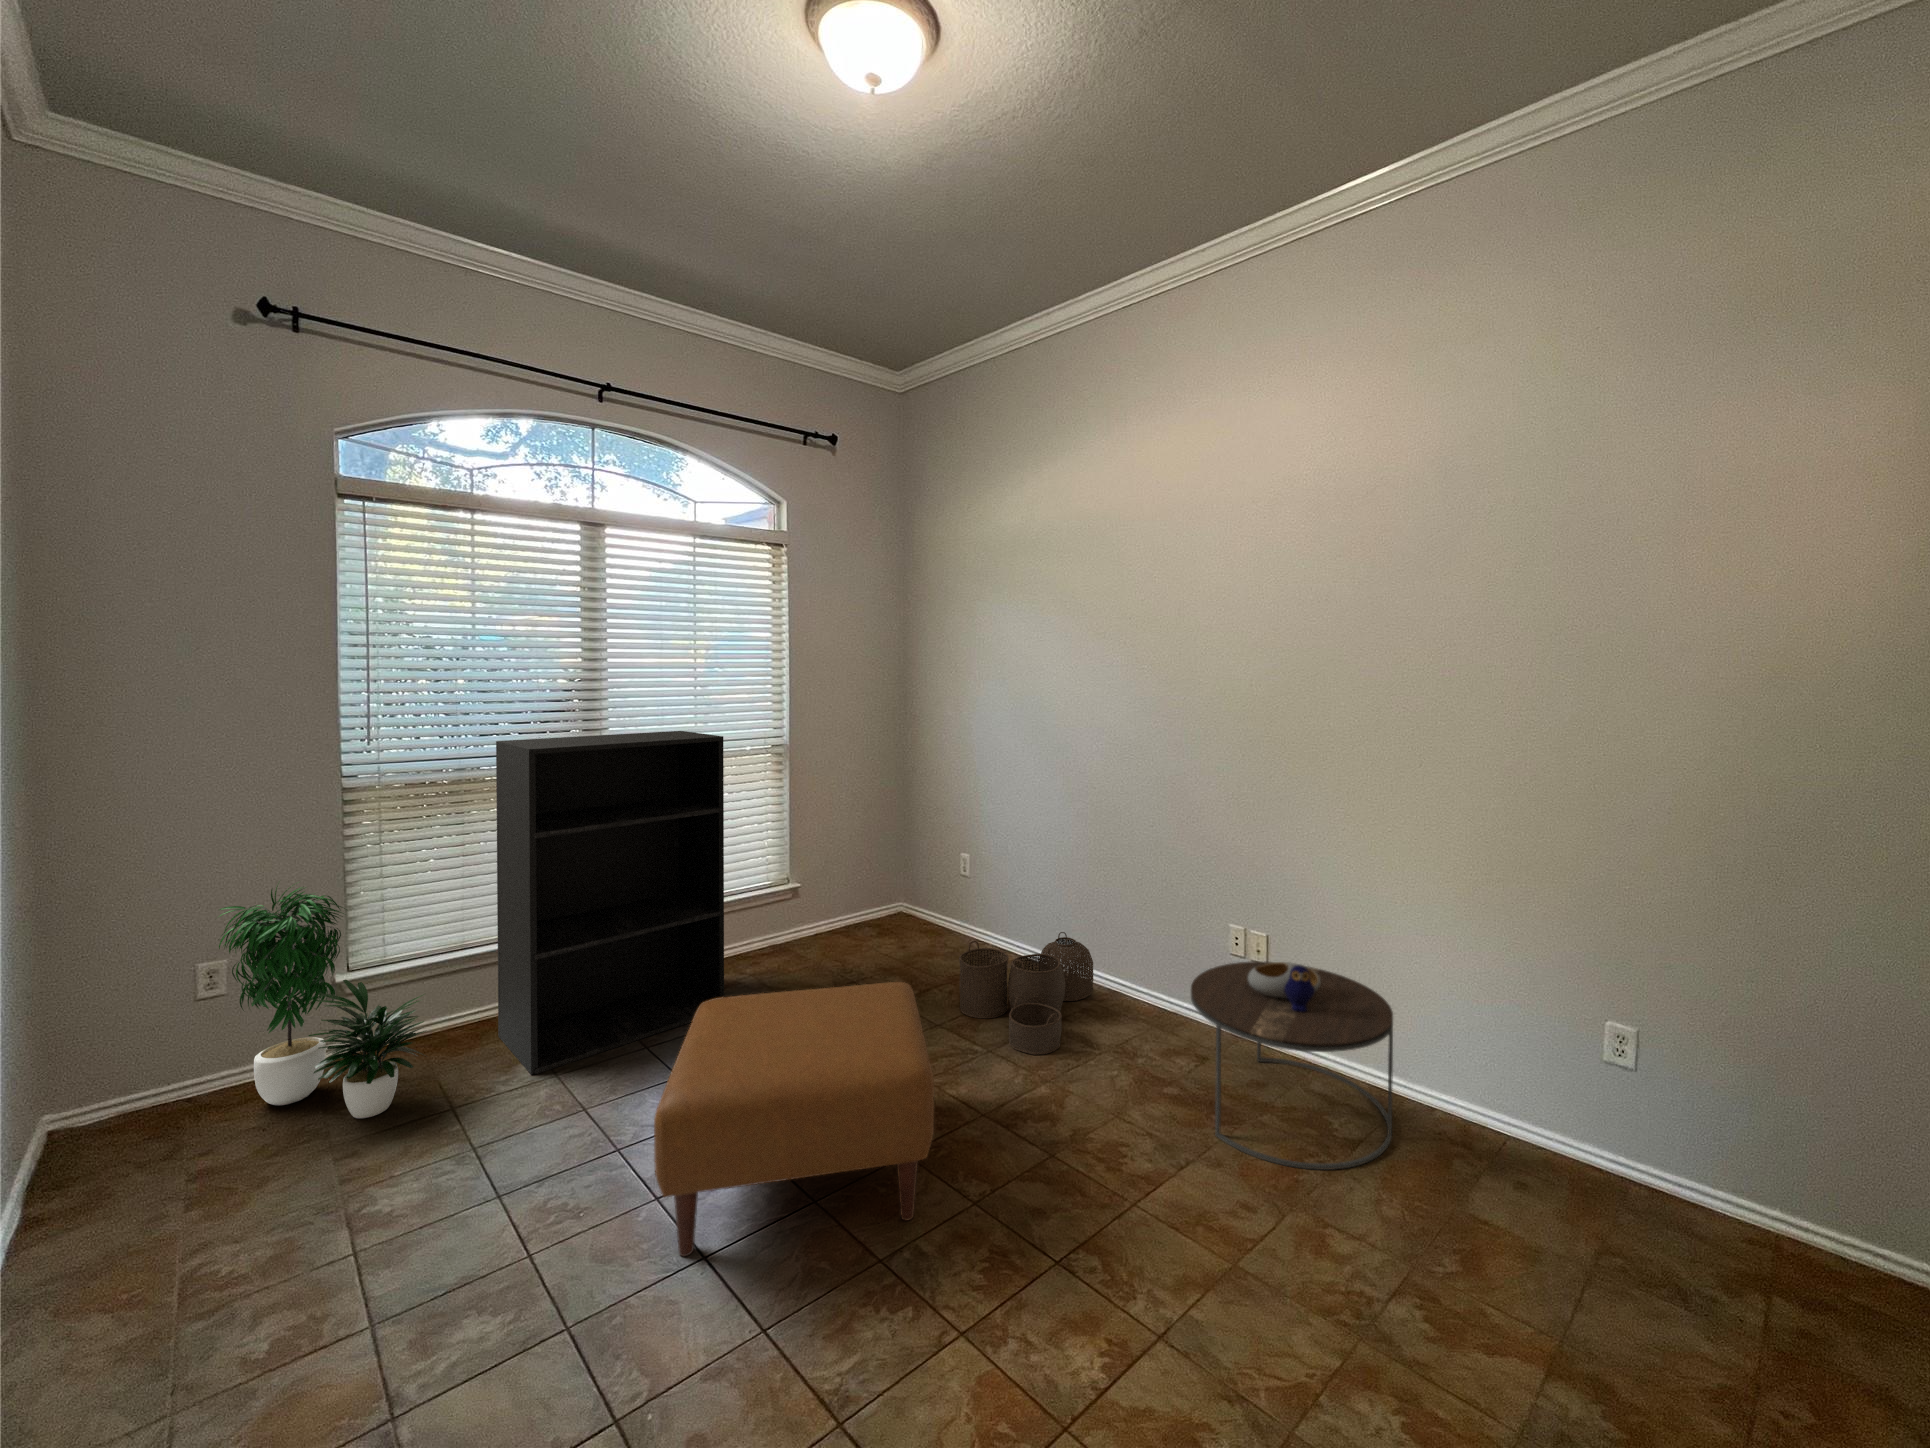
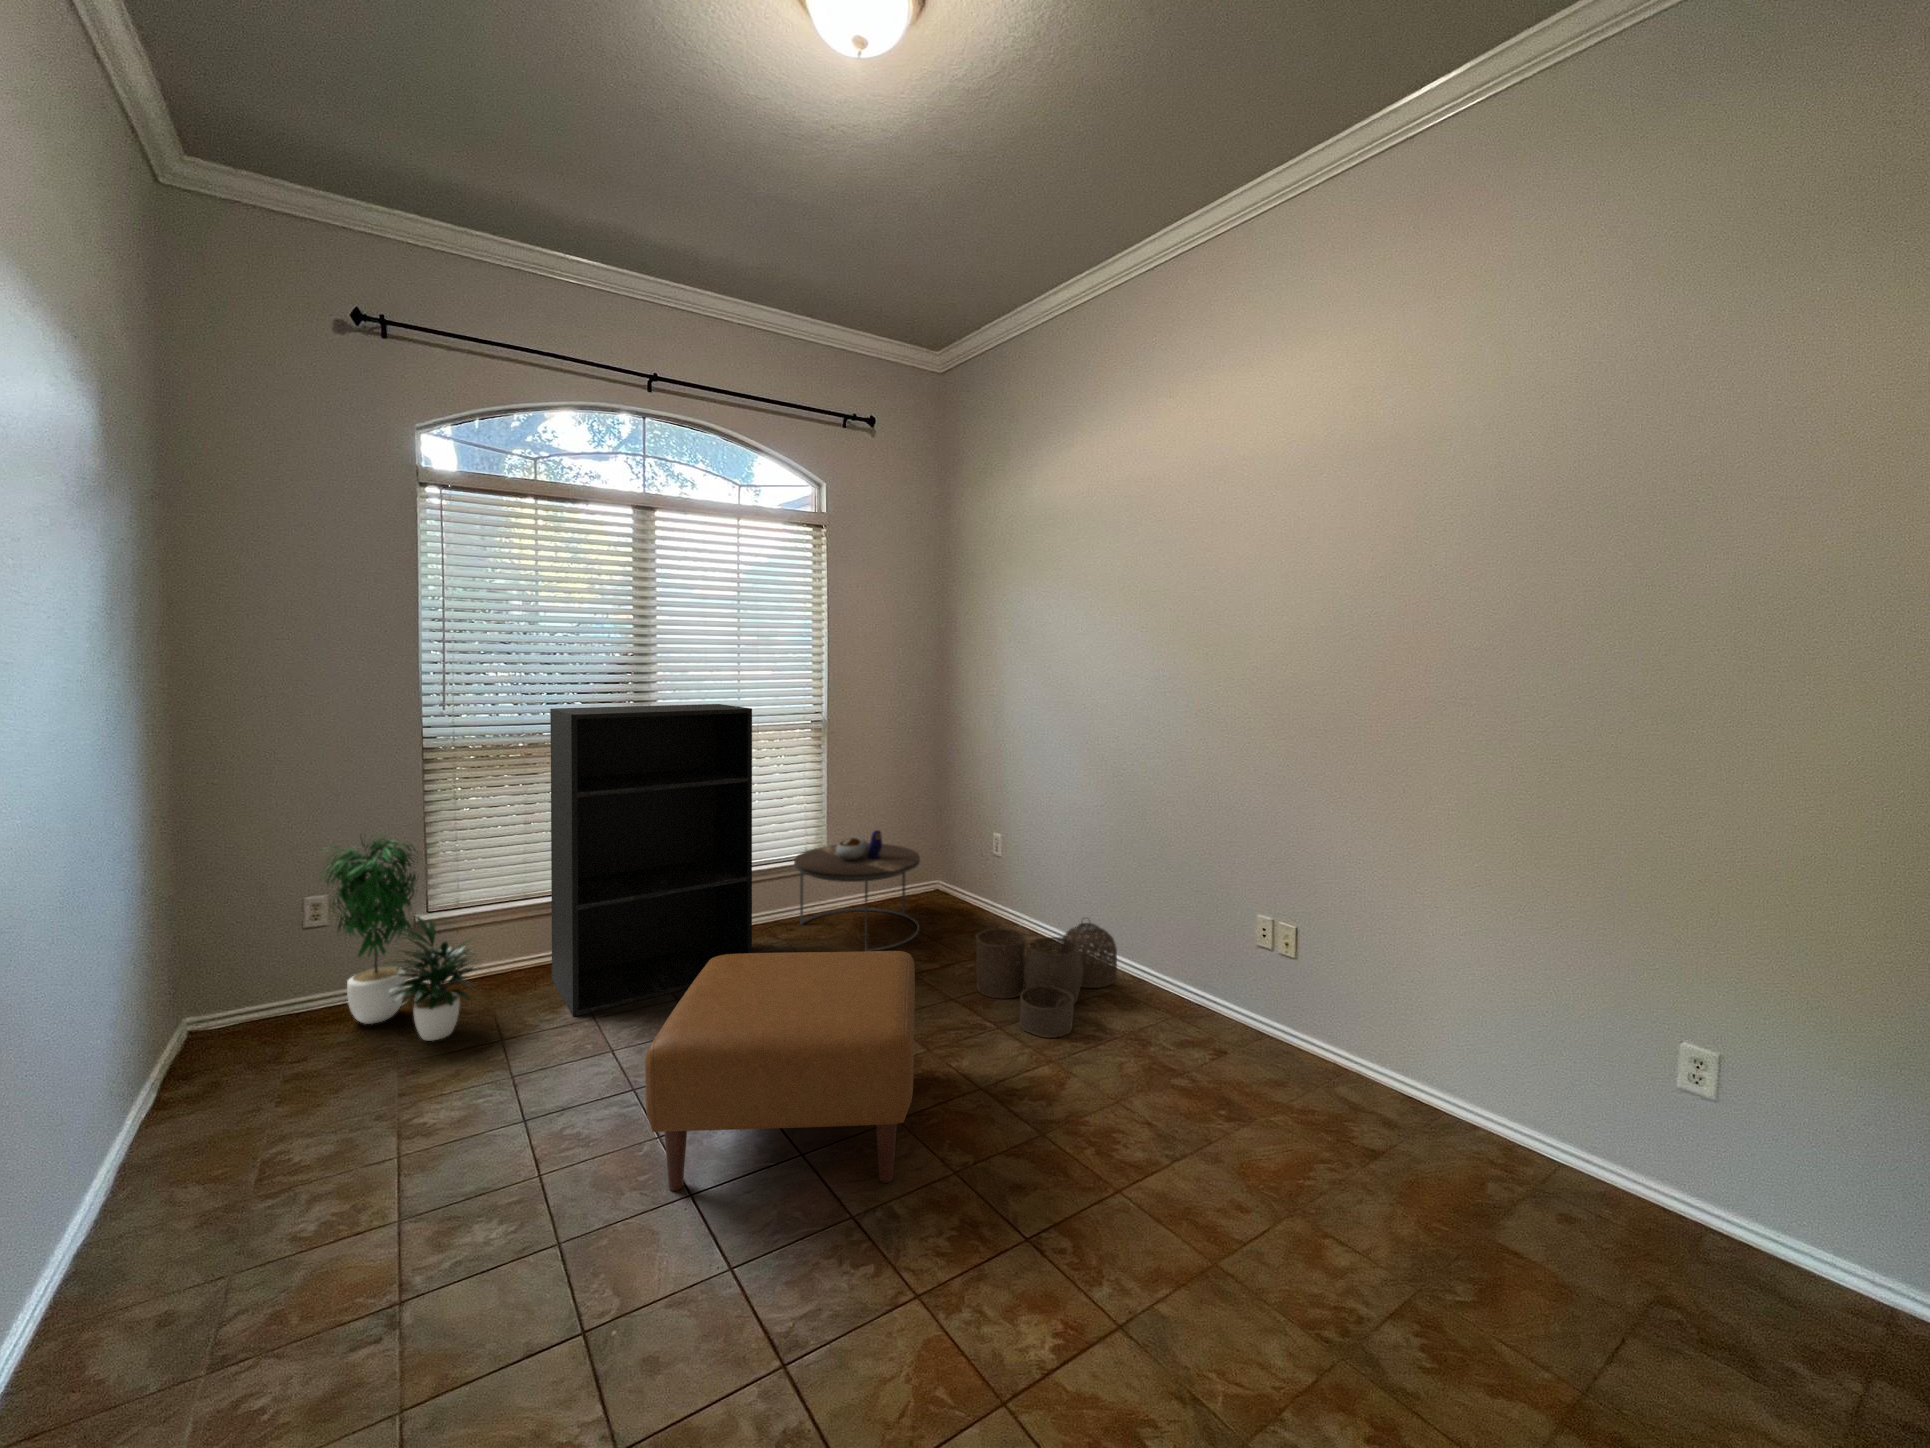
side table: present [1191,961,1393,1170] -> present [794,830,920,951]

